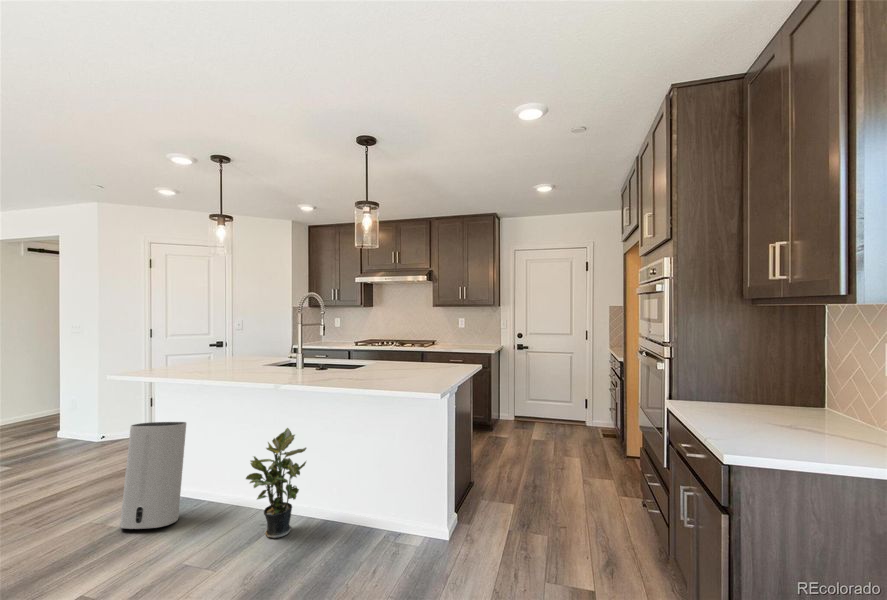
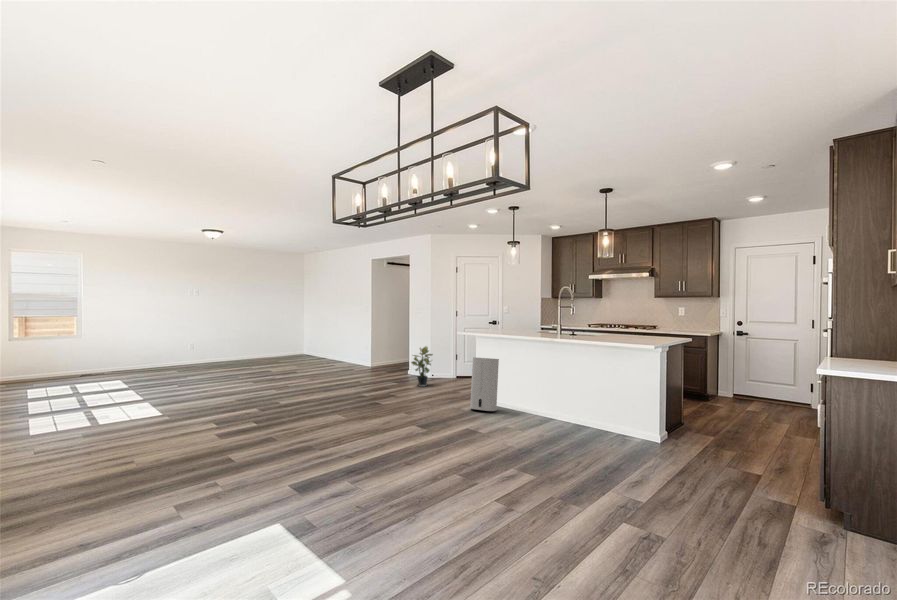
potted plant: present [246,428,306,539] -> present [411,346,433,387]

